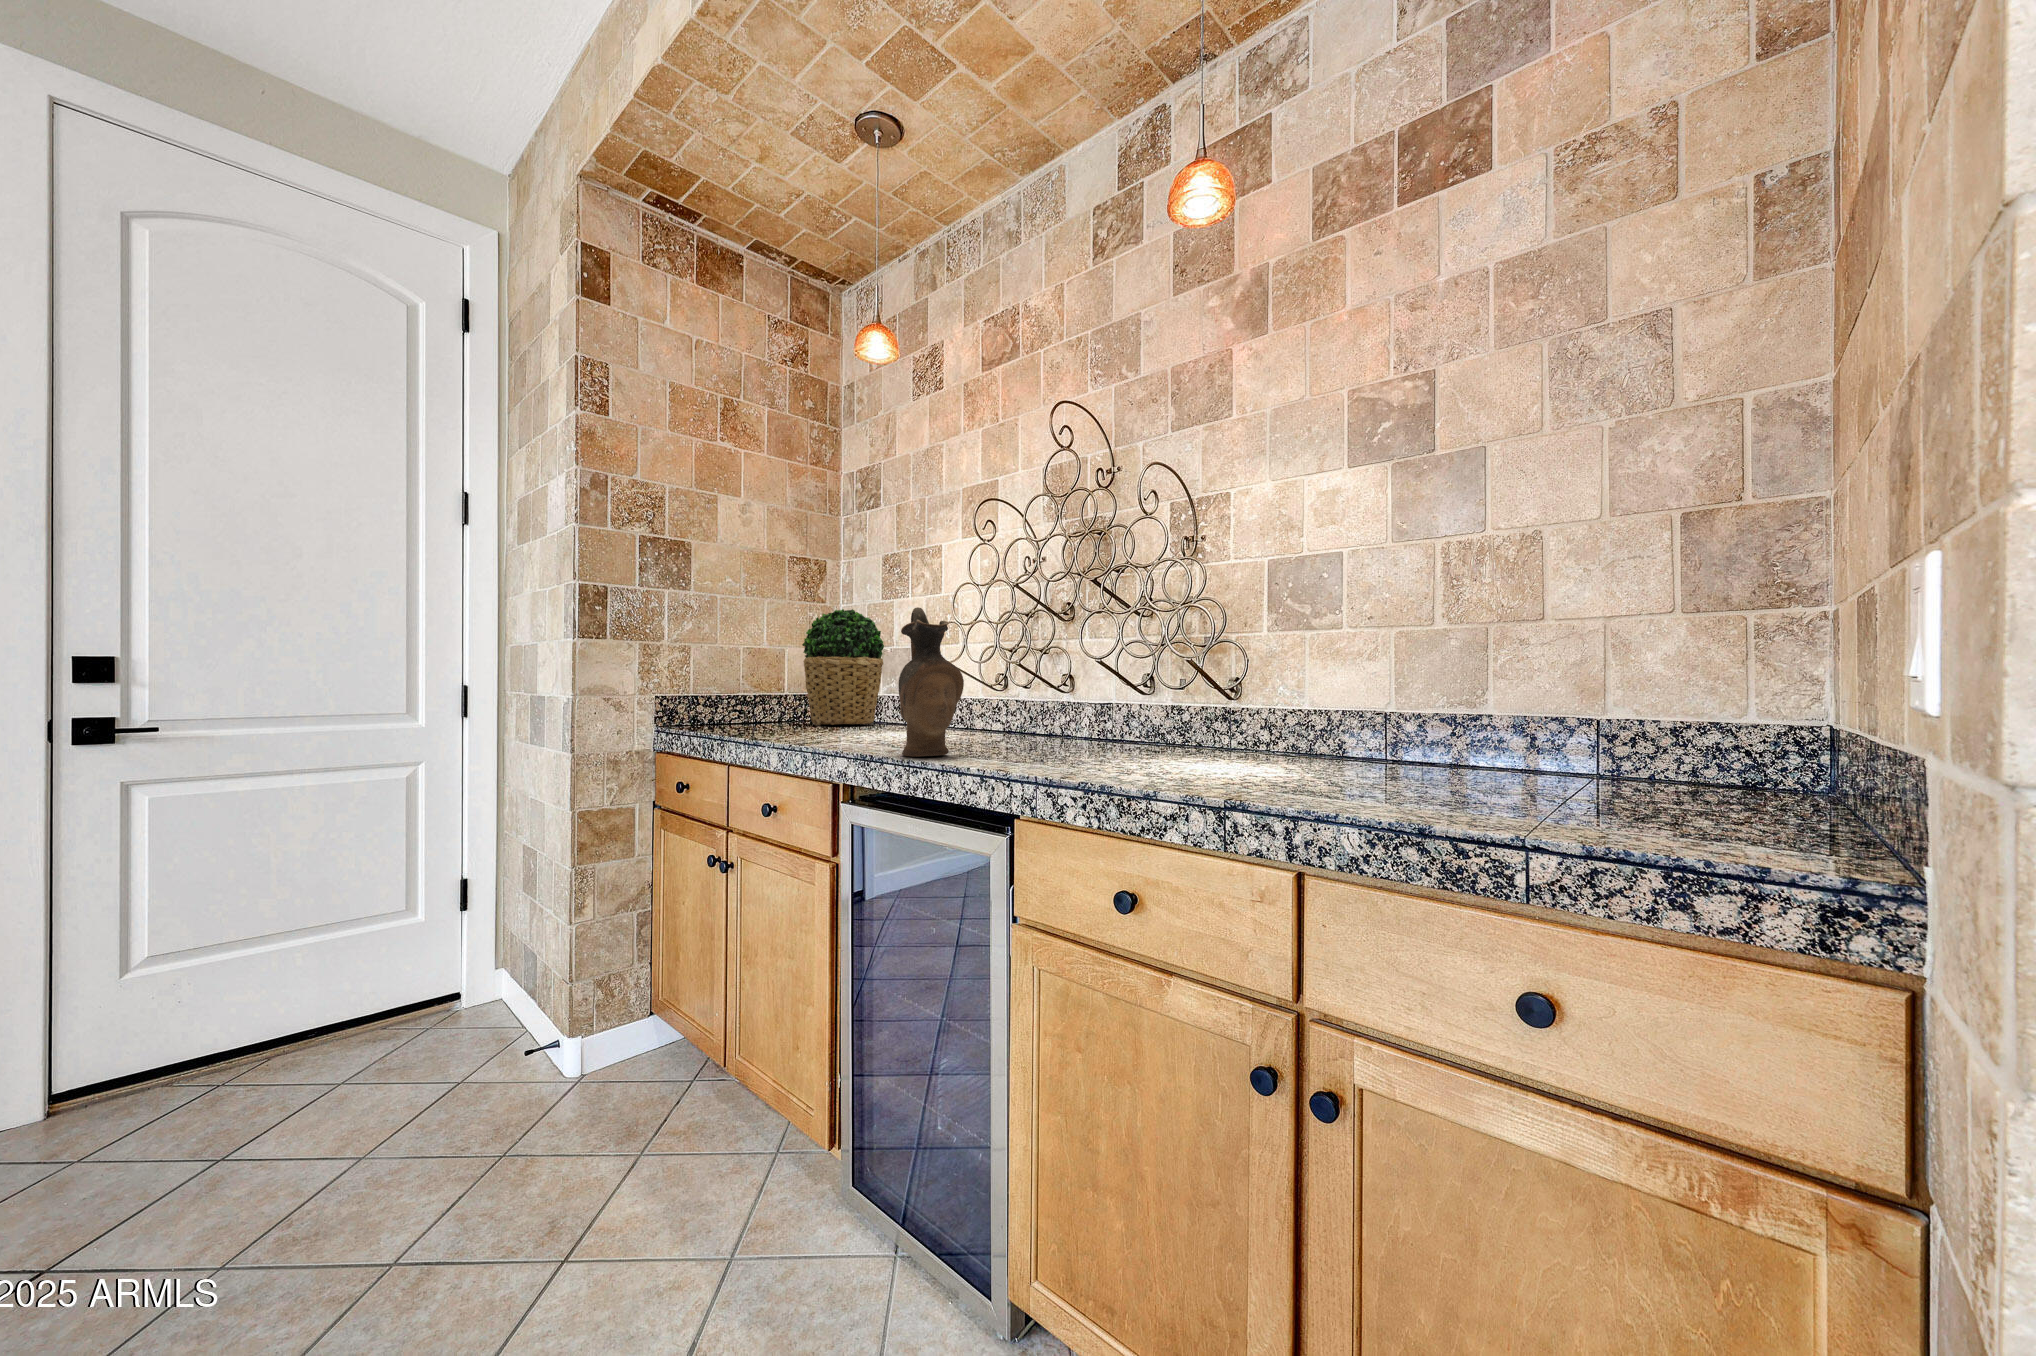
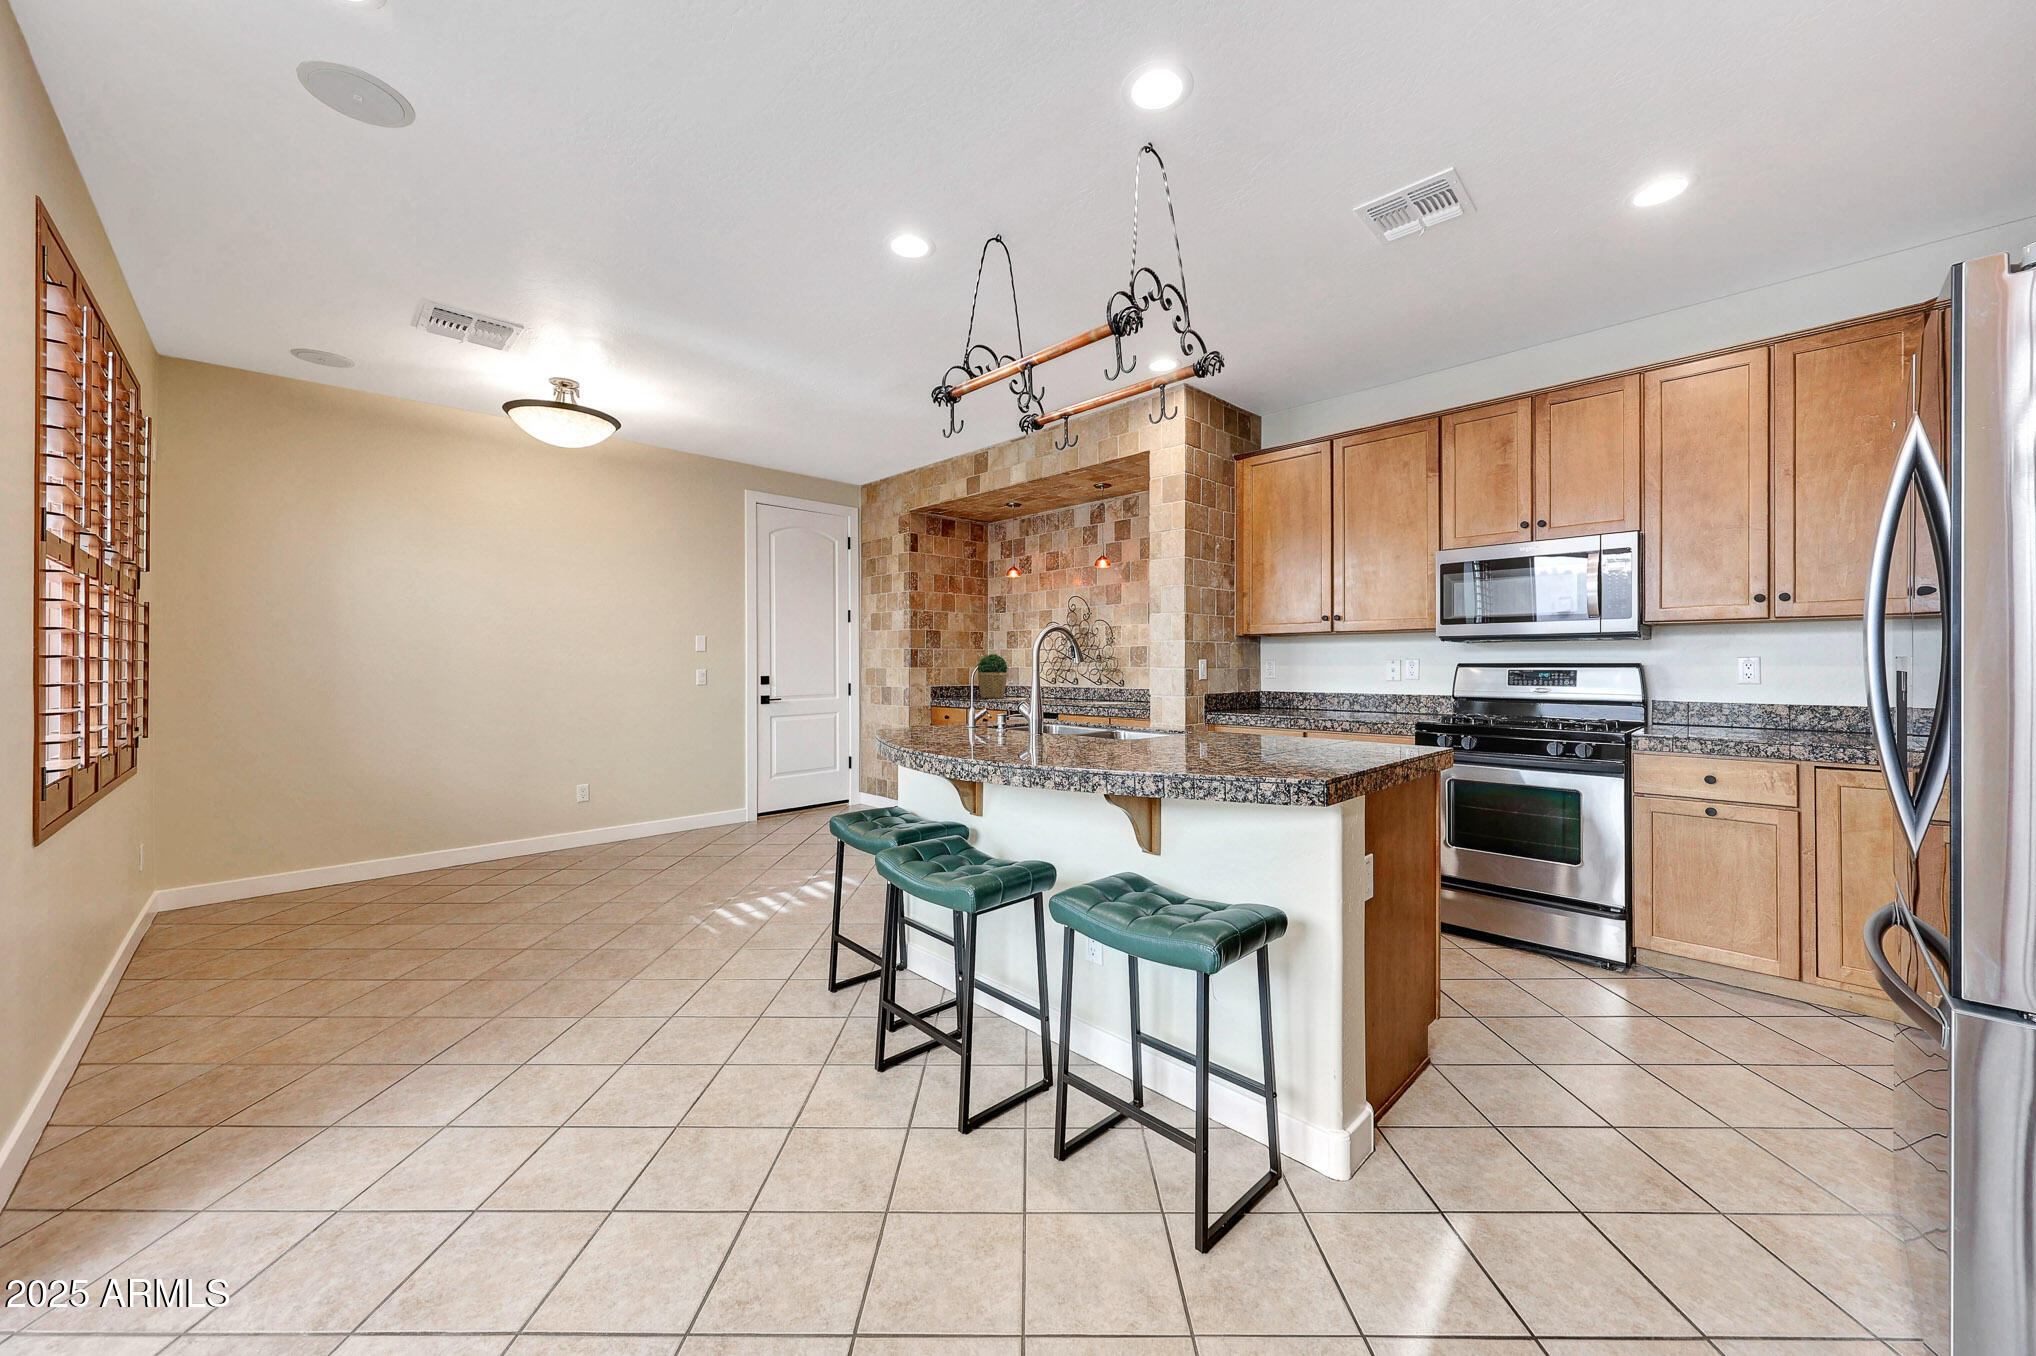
ceramic pitcher: present [898,607,964,757] -> none [1028,662,1046,702]

